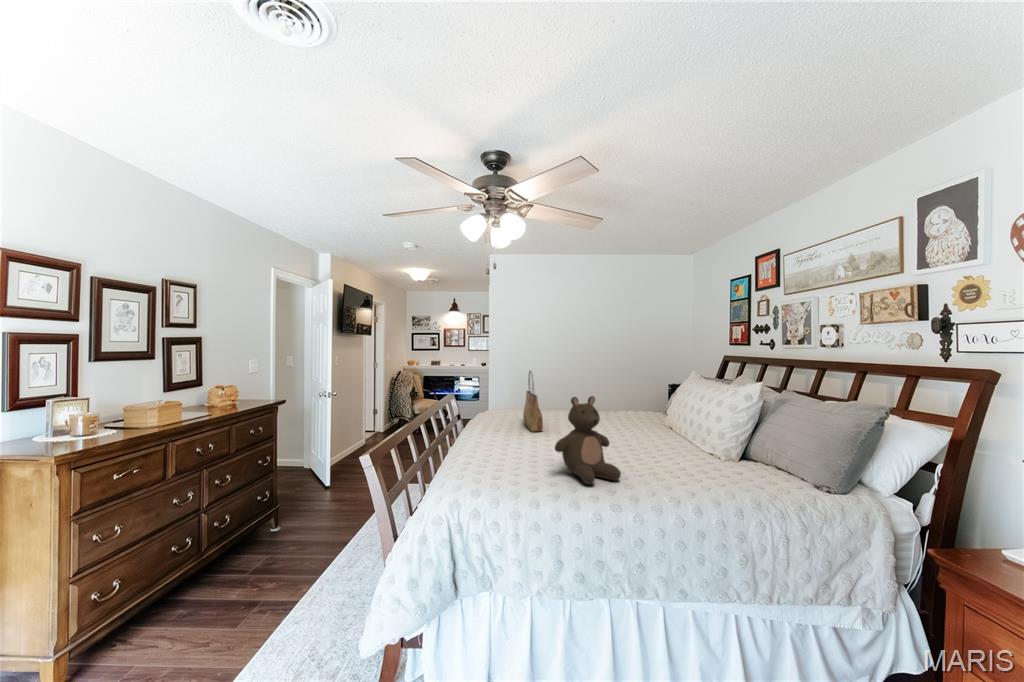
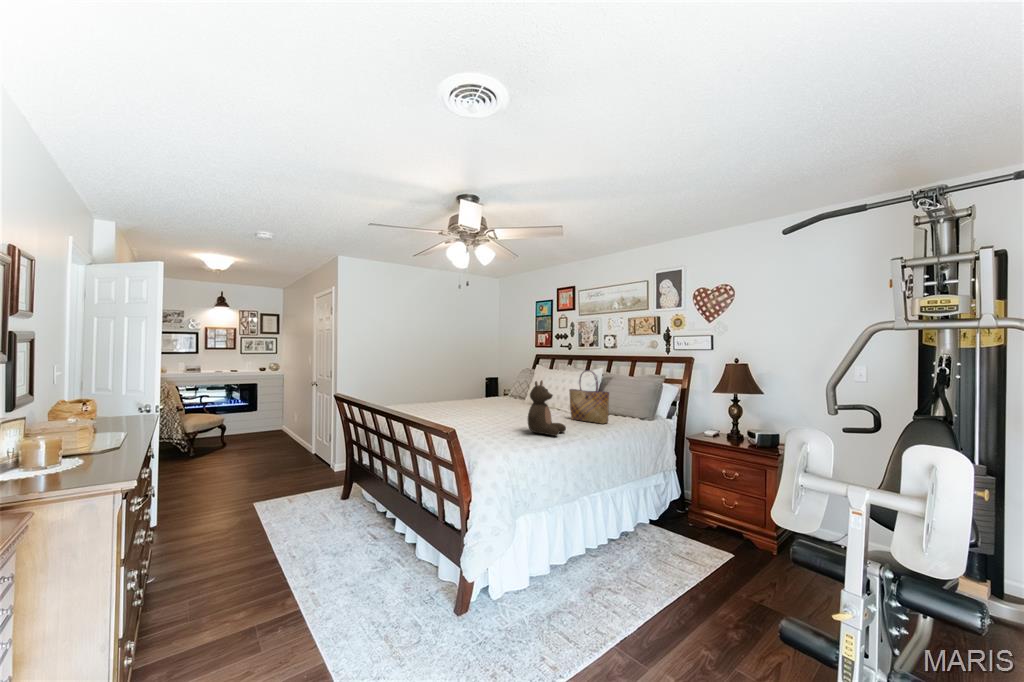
tote bag: present [523,371,543,432] -> present [569,370,609,424]

